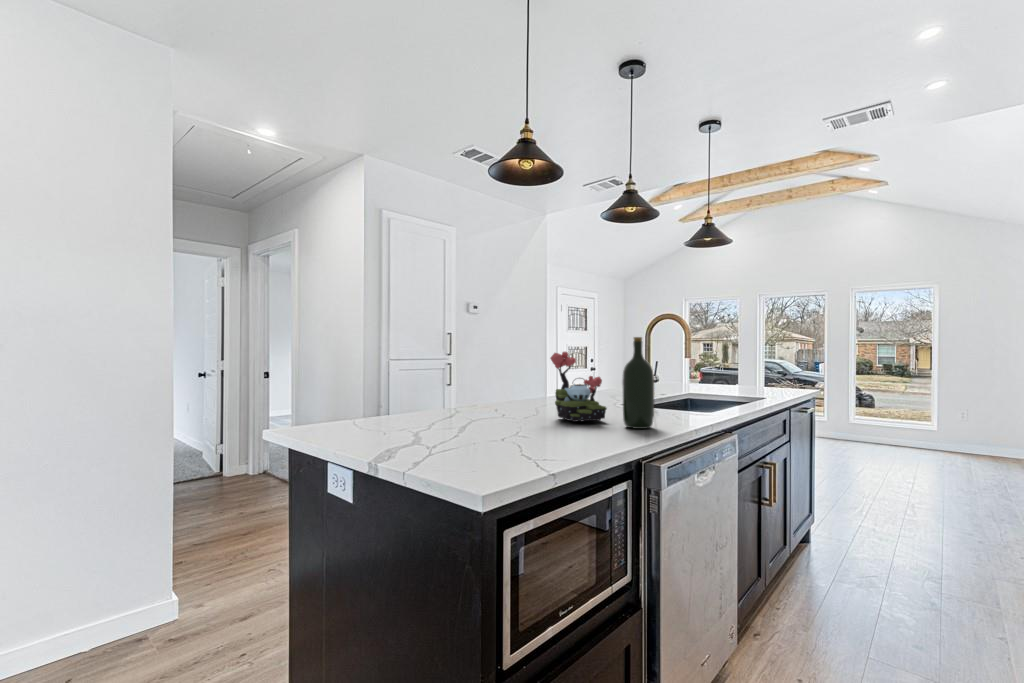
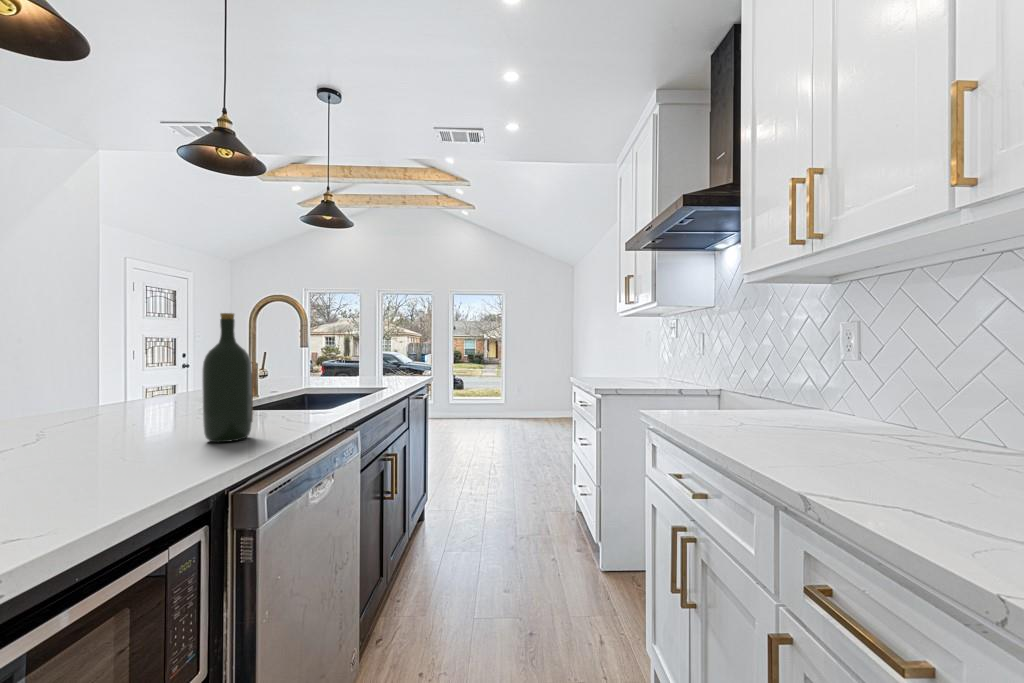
plant: present [550,352,607,422] -> none [69,335,179,445]

